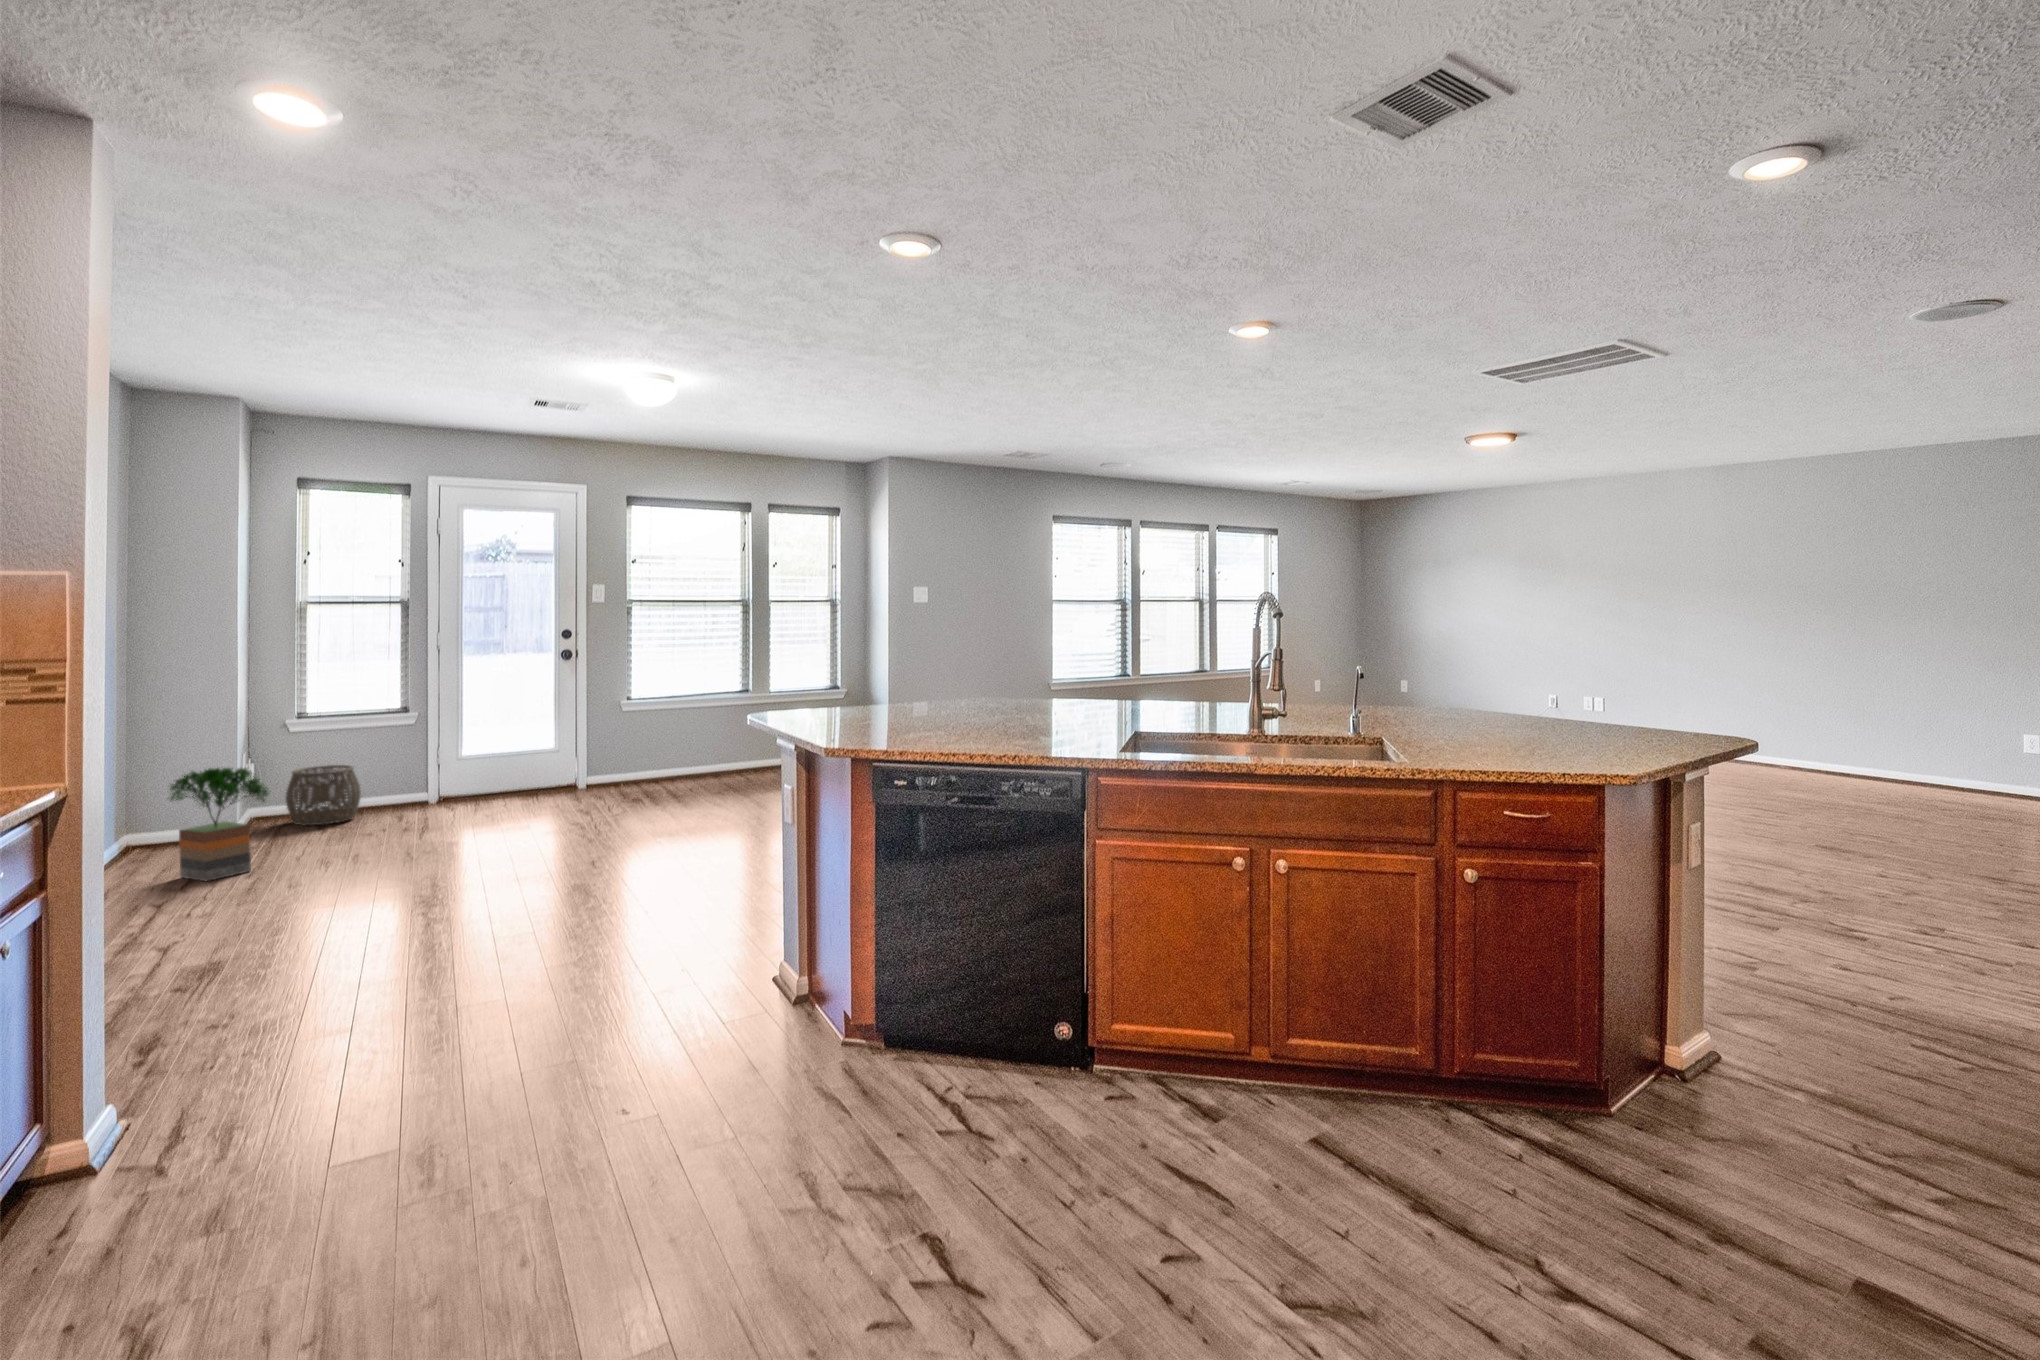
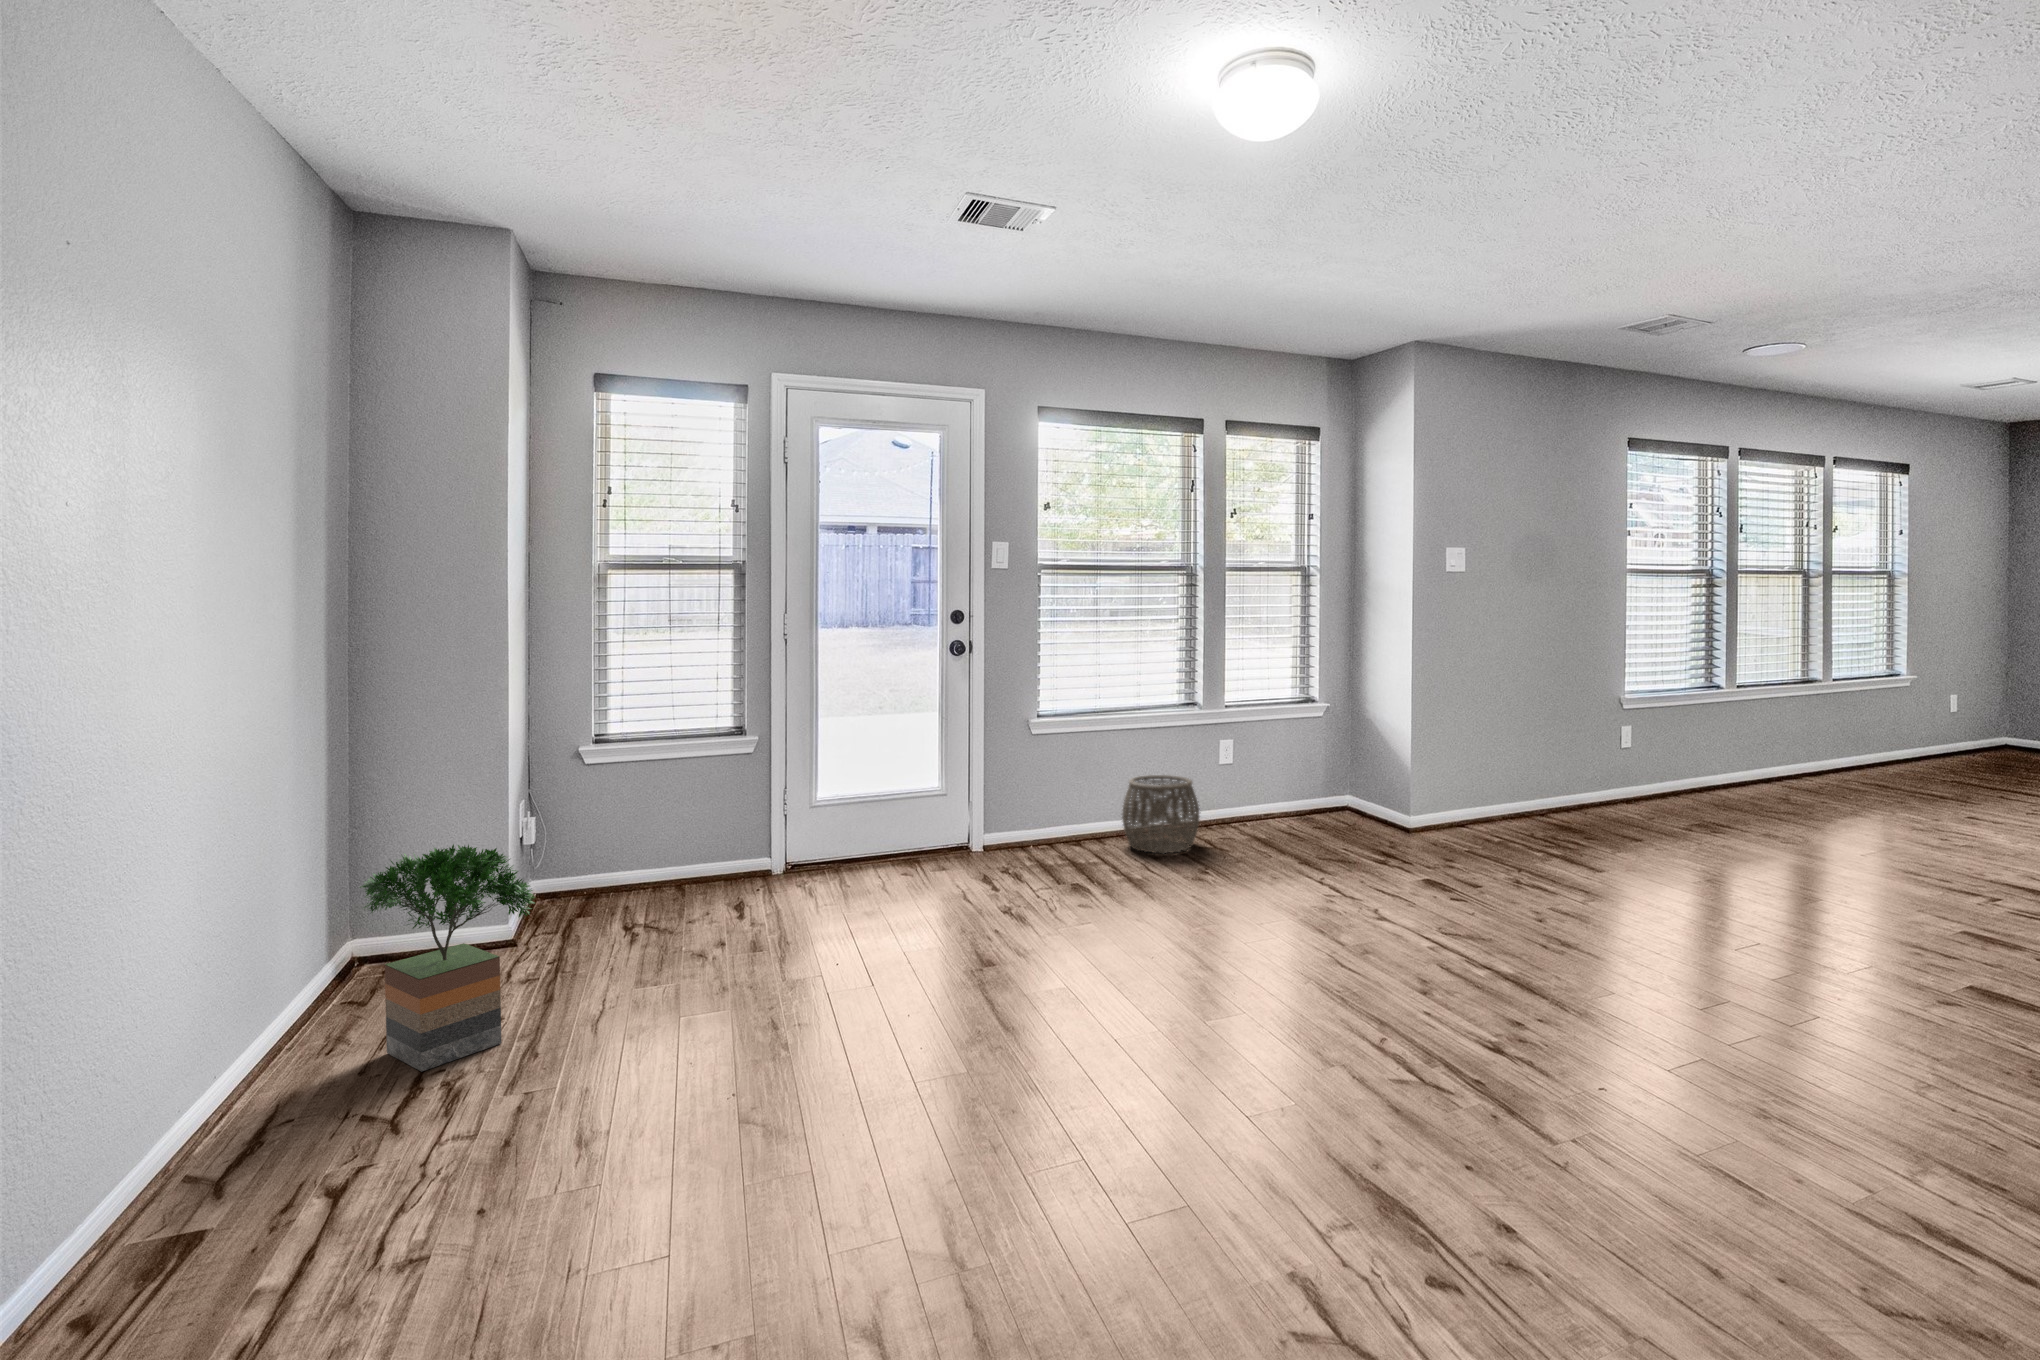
woven basket: present [286,765,361,826] -> present [1122,775,1200,853]

